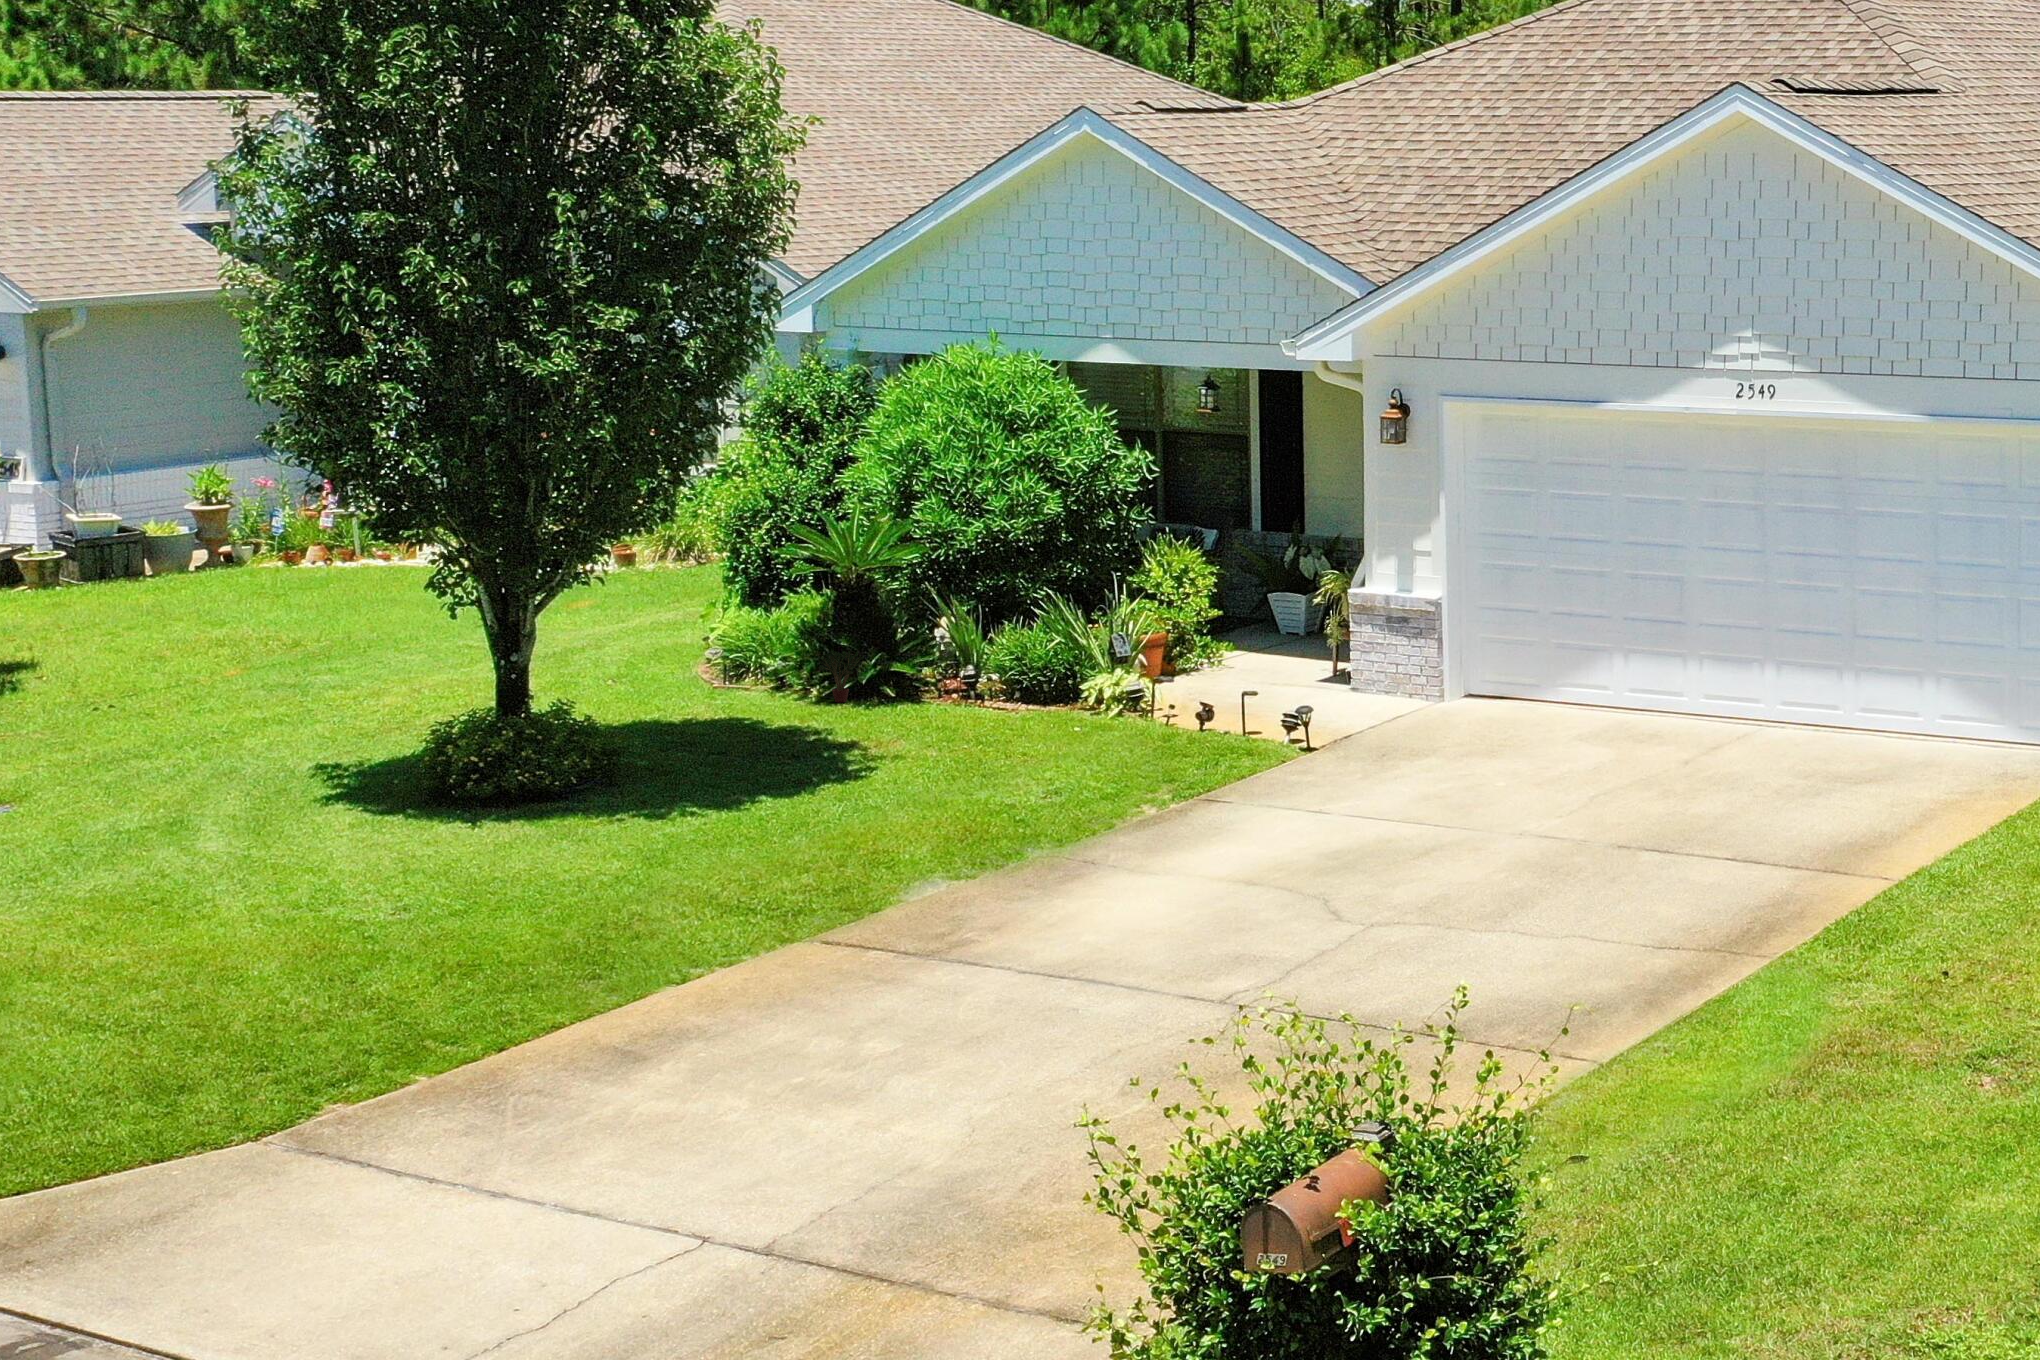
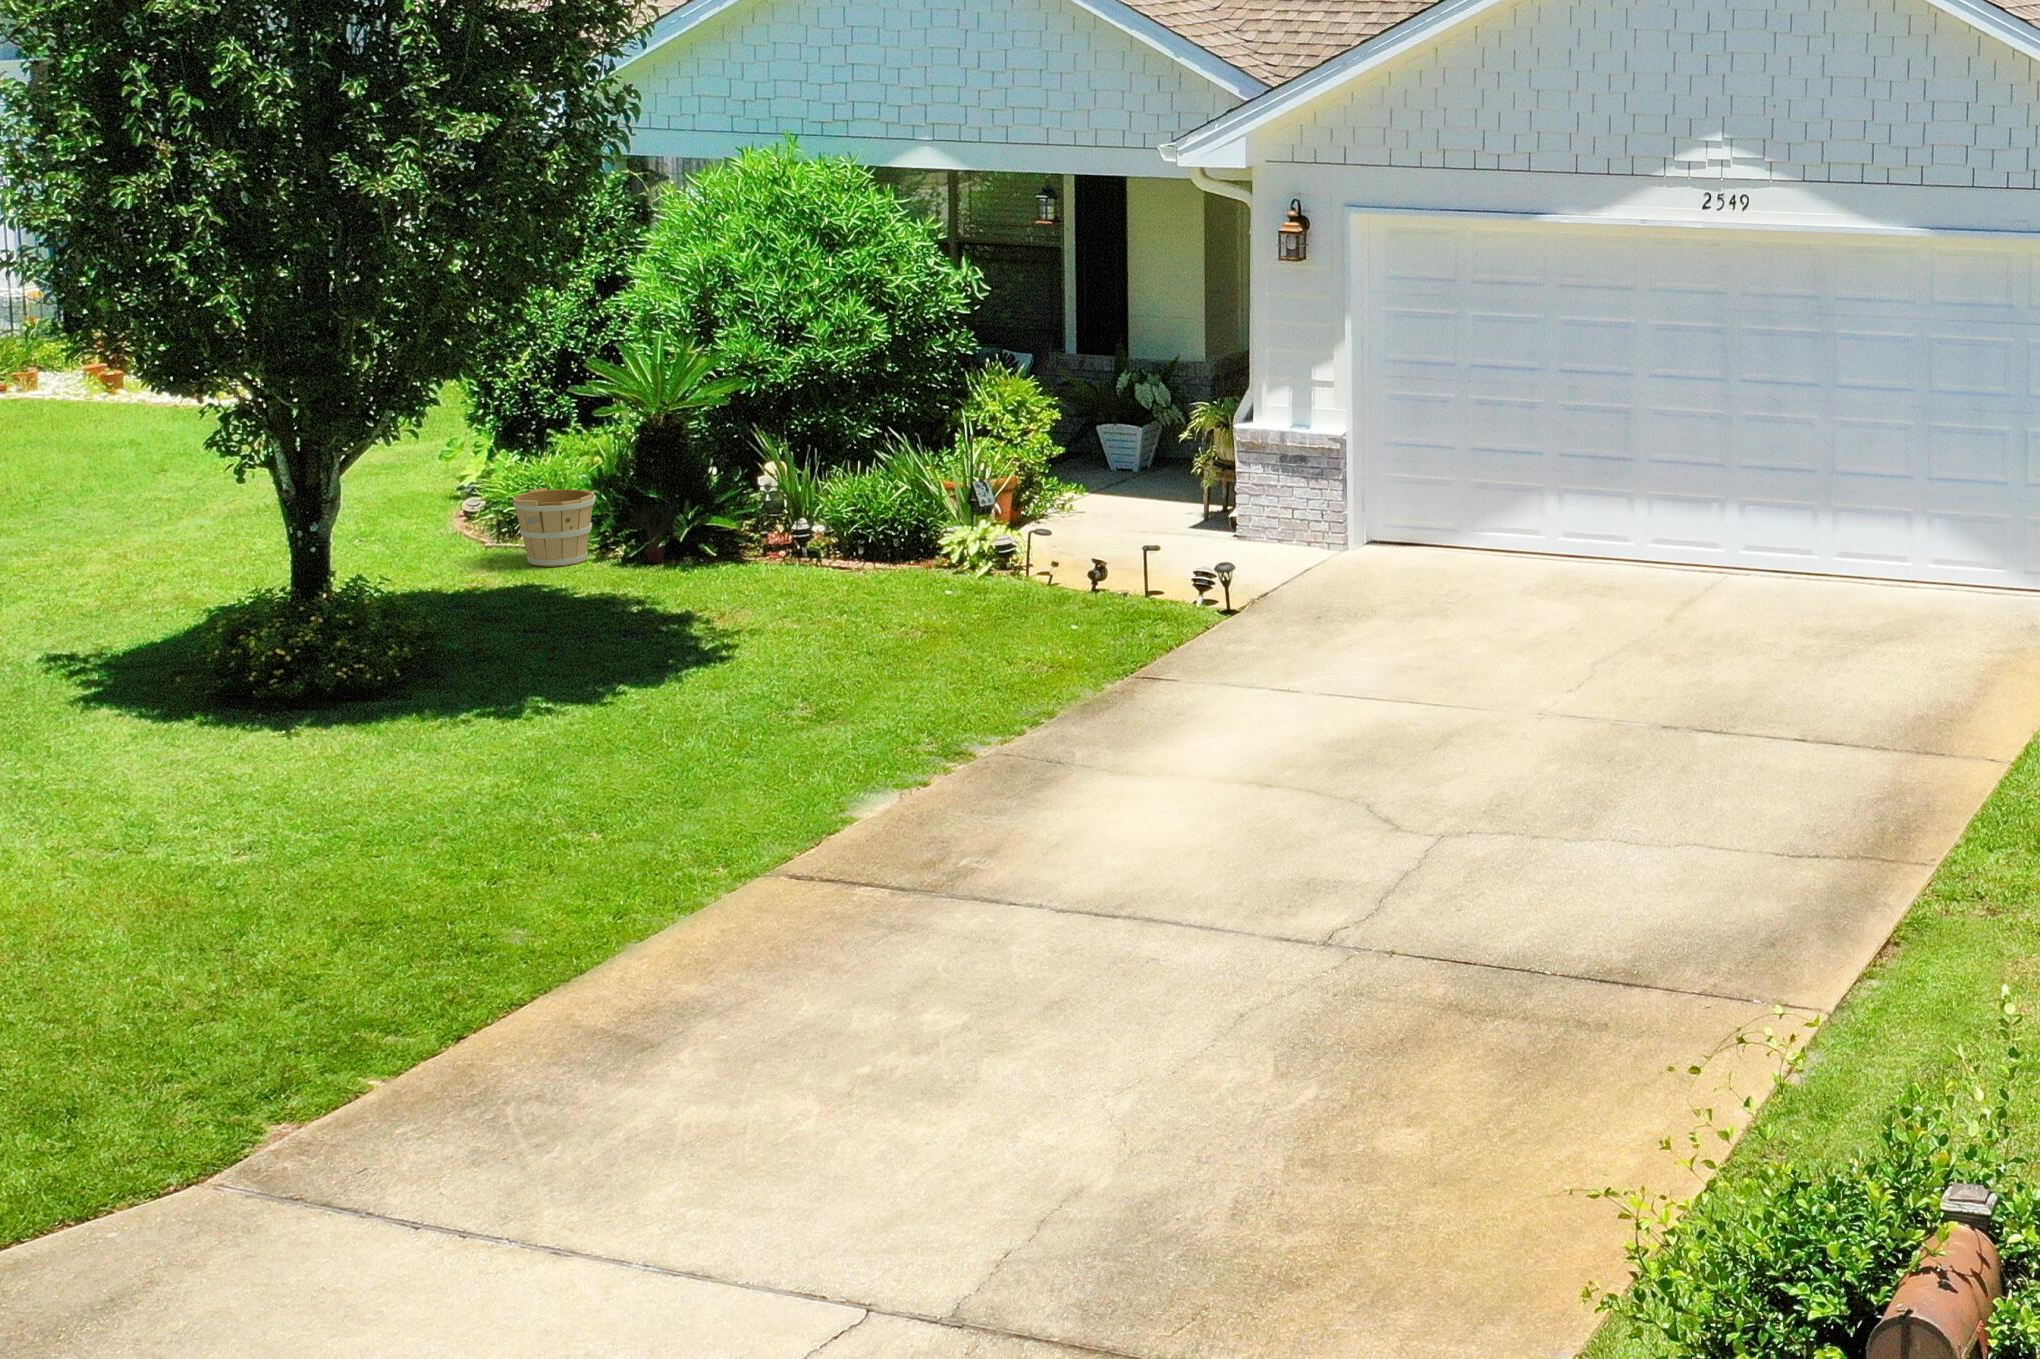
wooden bucket: none [721,635,795,703] -> present [513,488,596,567]

